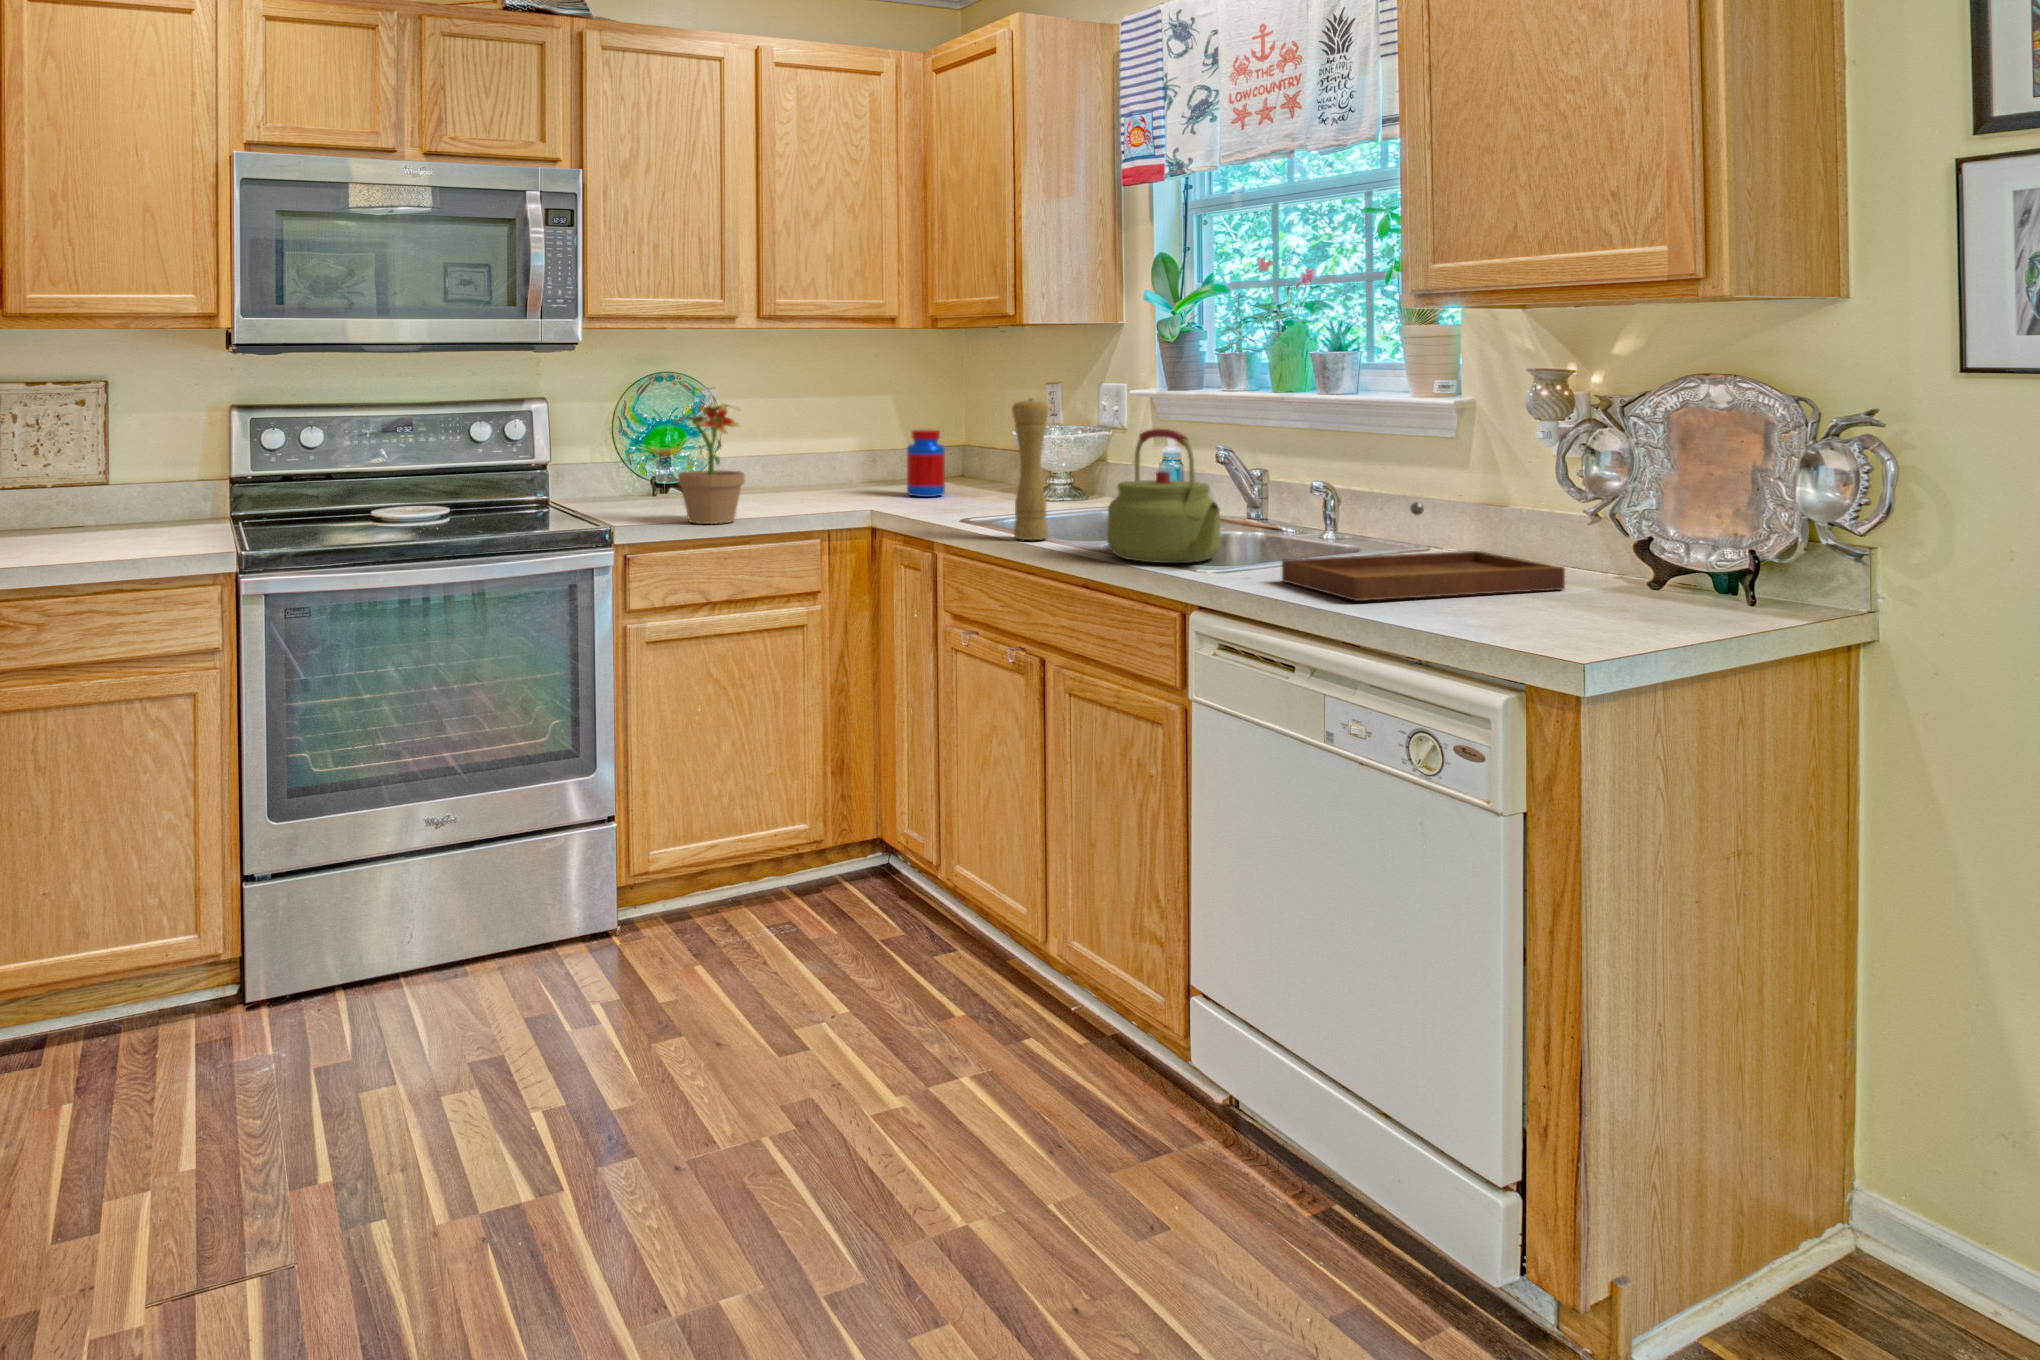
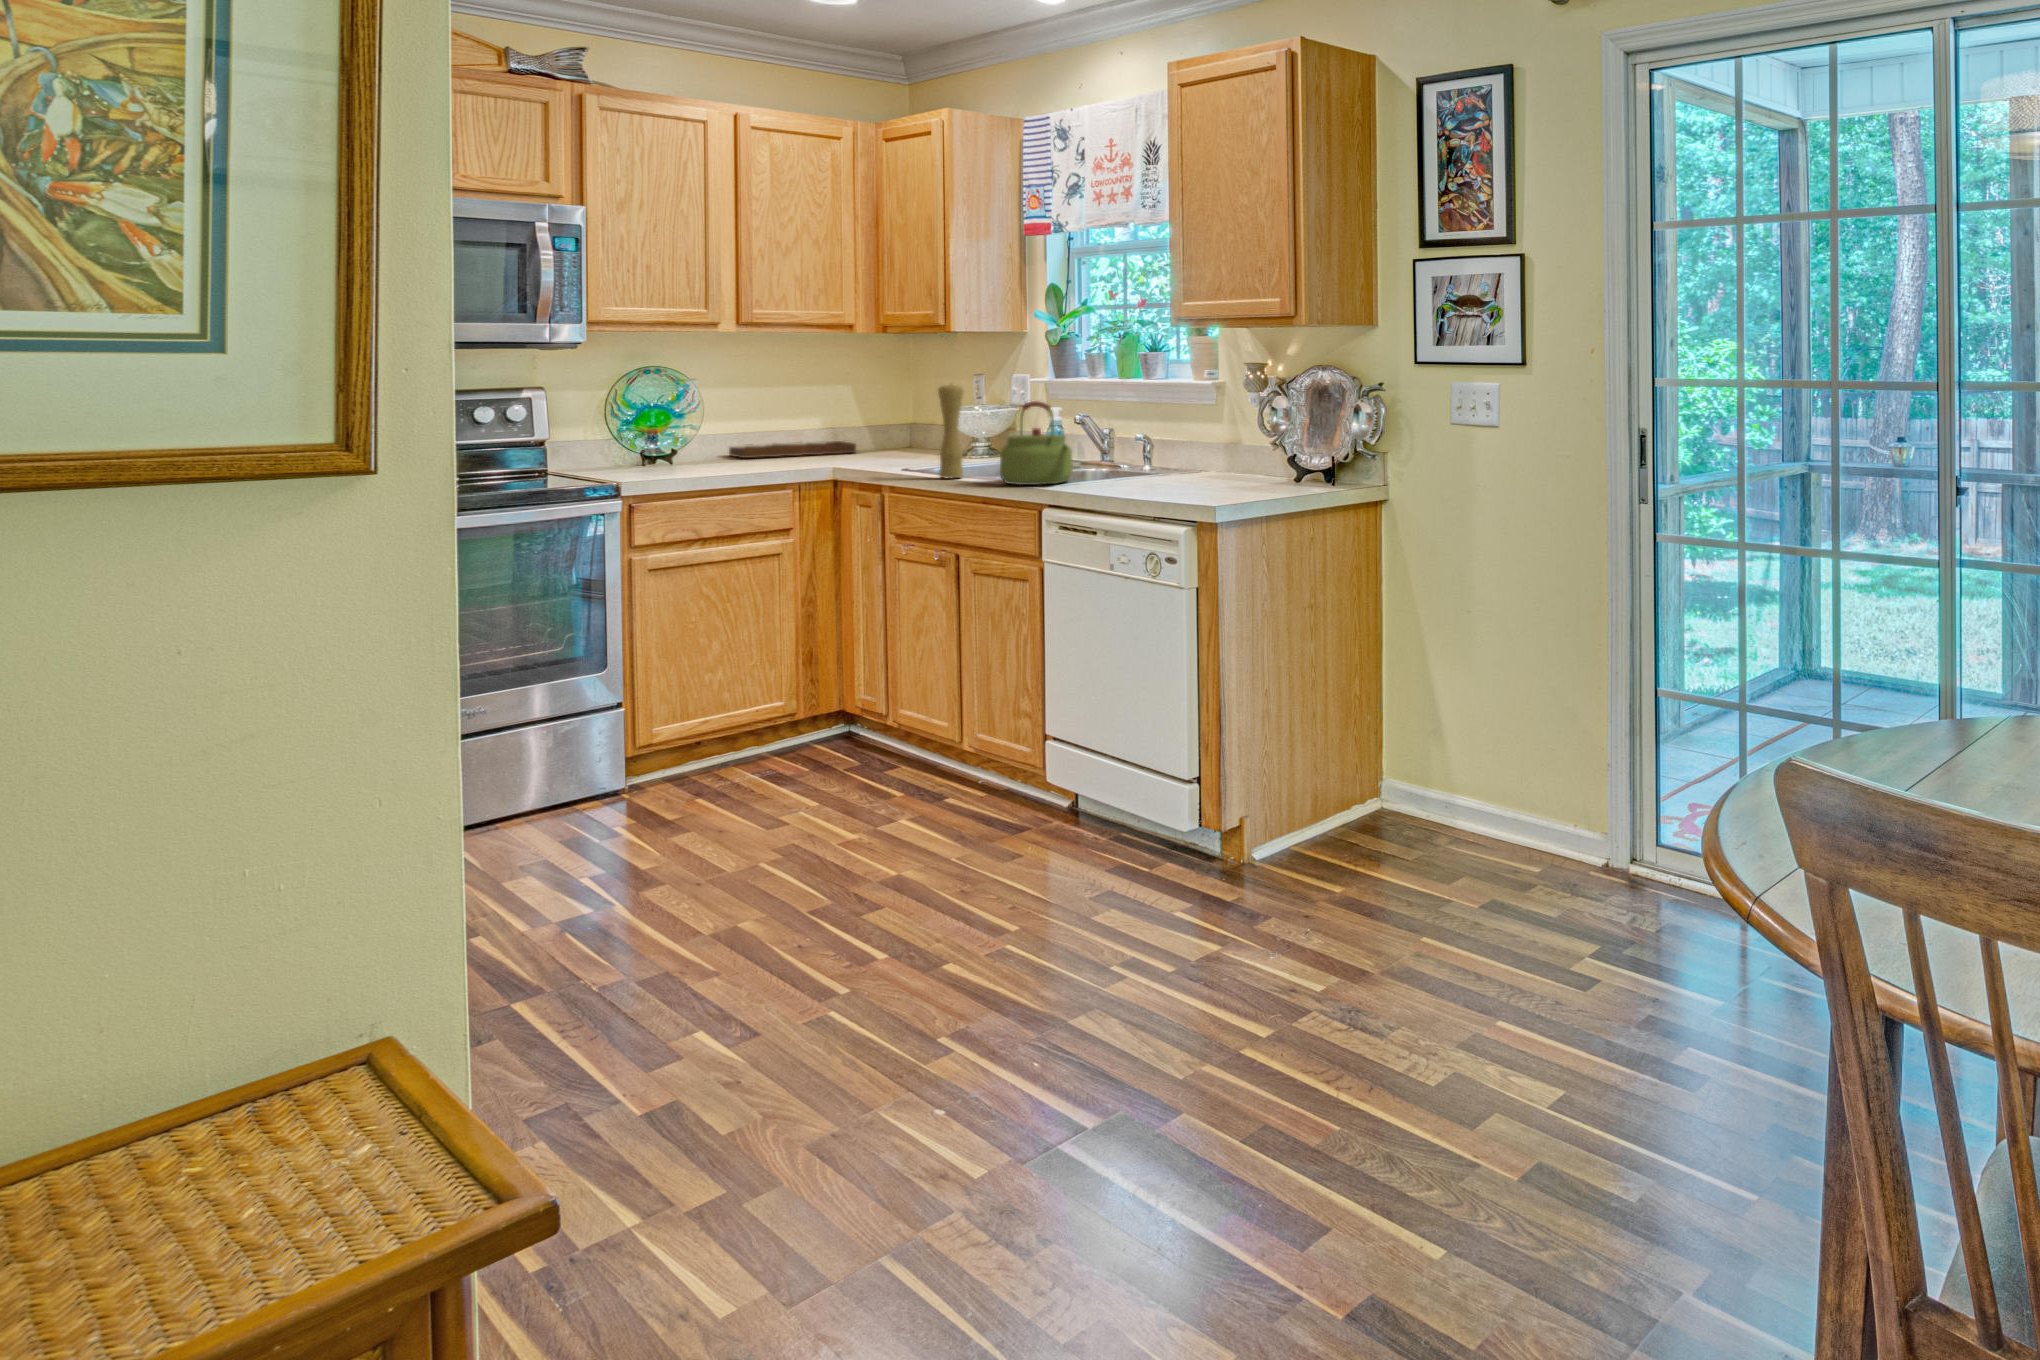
potted plant: present [674,398,745,524] -> none [667,384,730,480]
jar: present [907,429,945,497] -> none [862,409,893,459]
tray: present [1282,502,1565,601] -> present [729,441,856,458]

